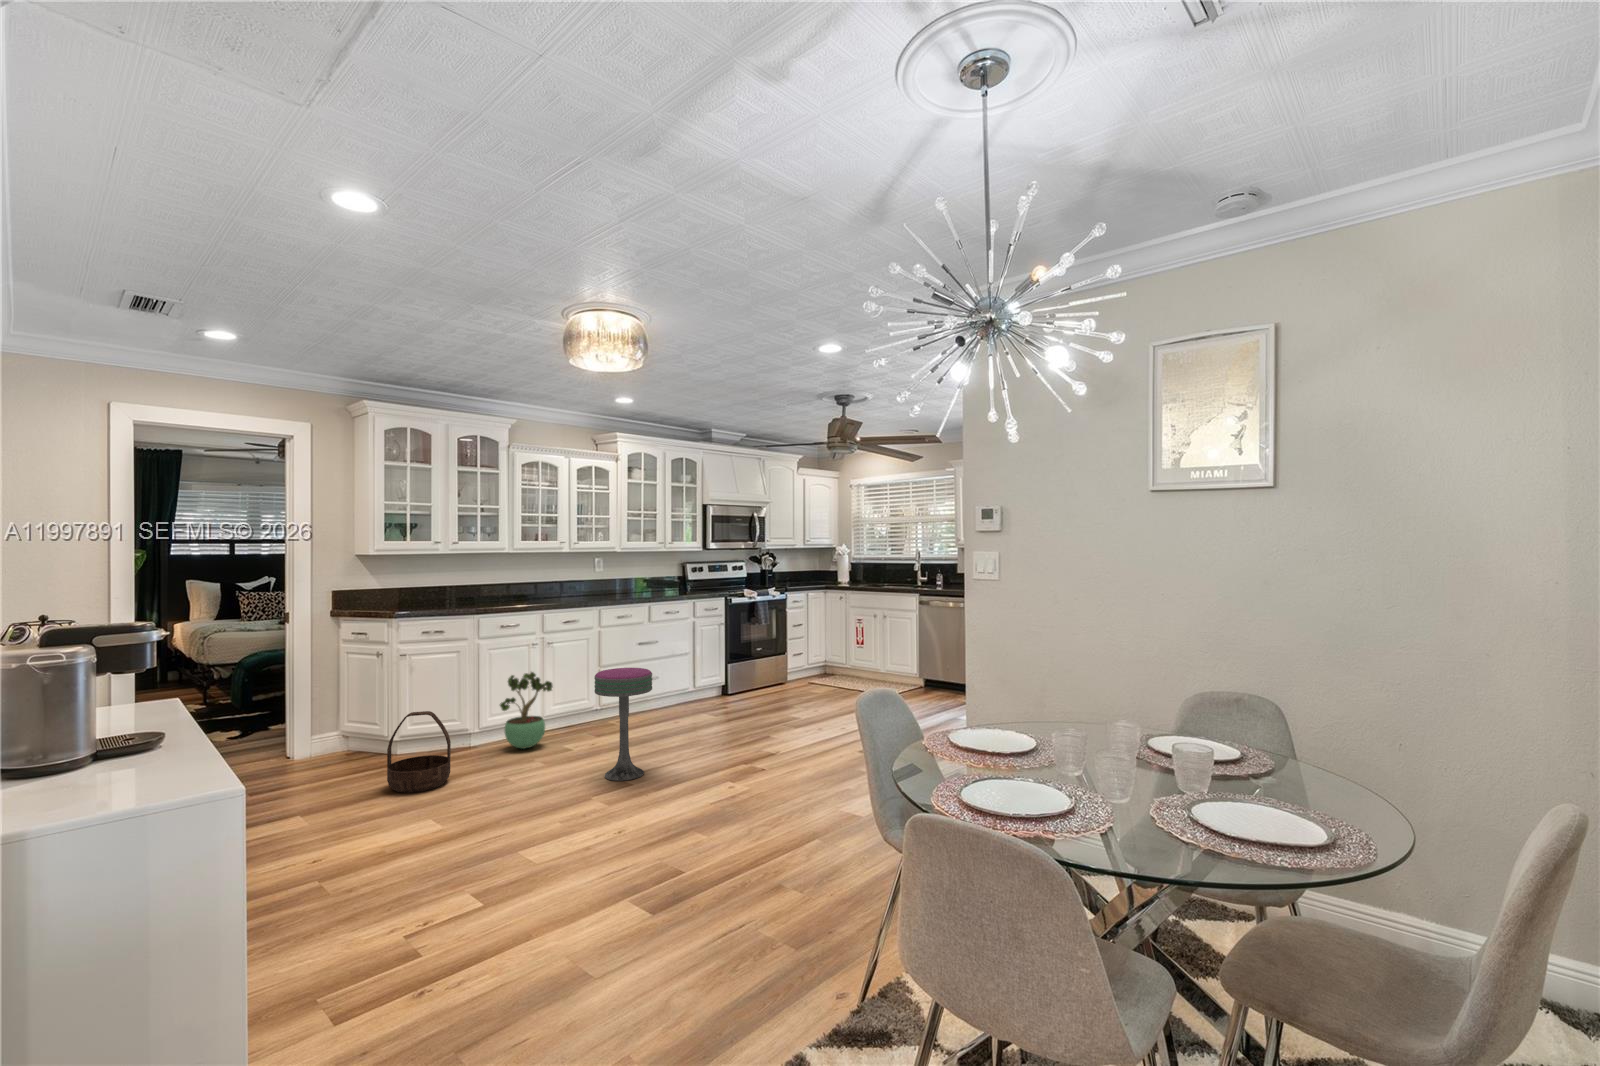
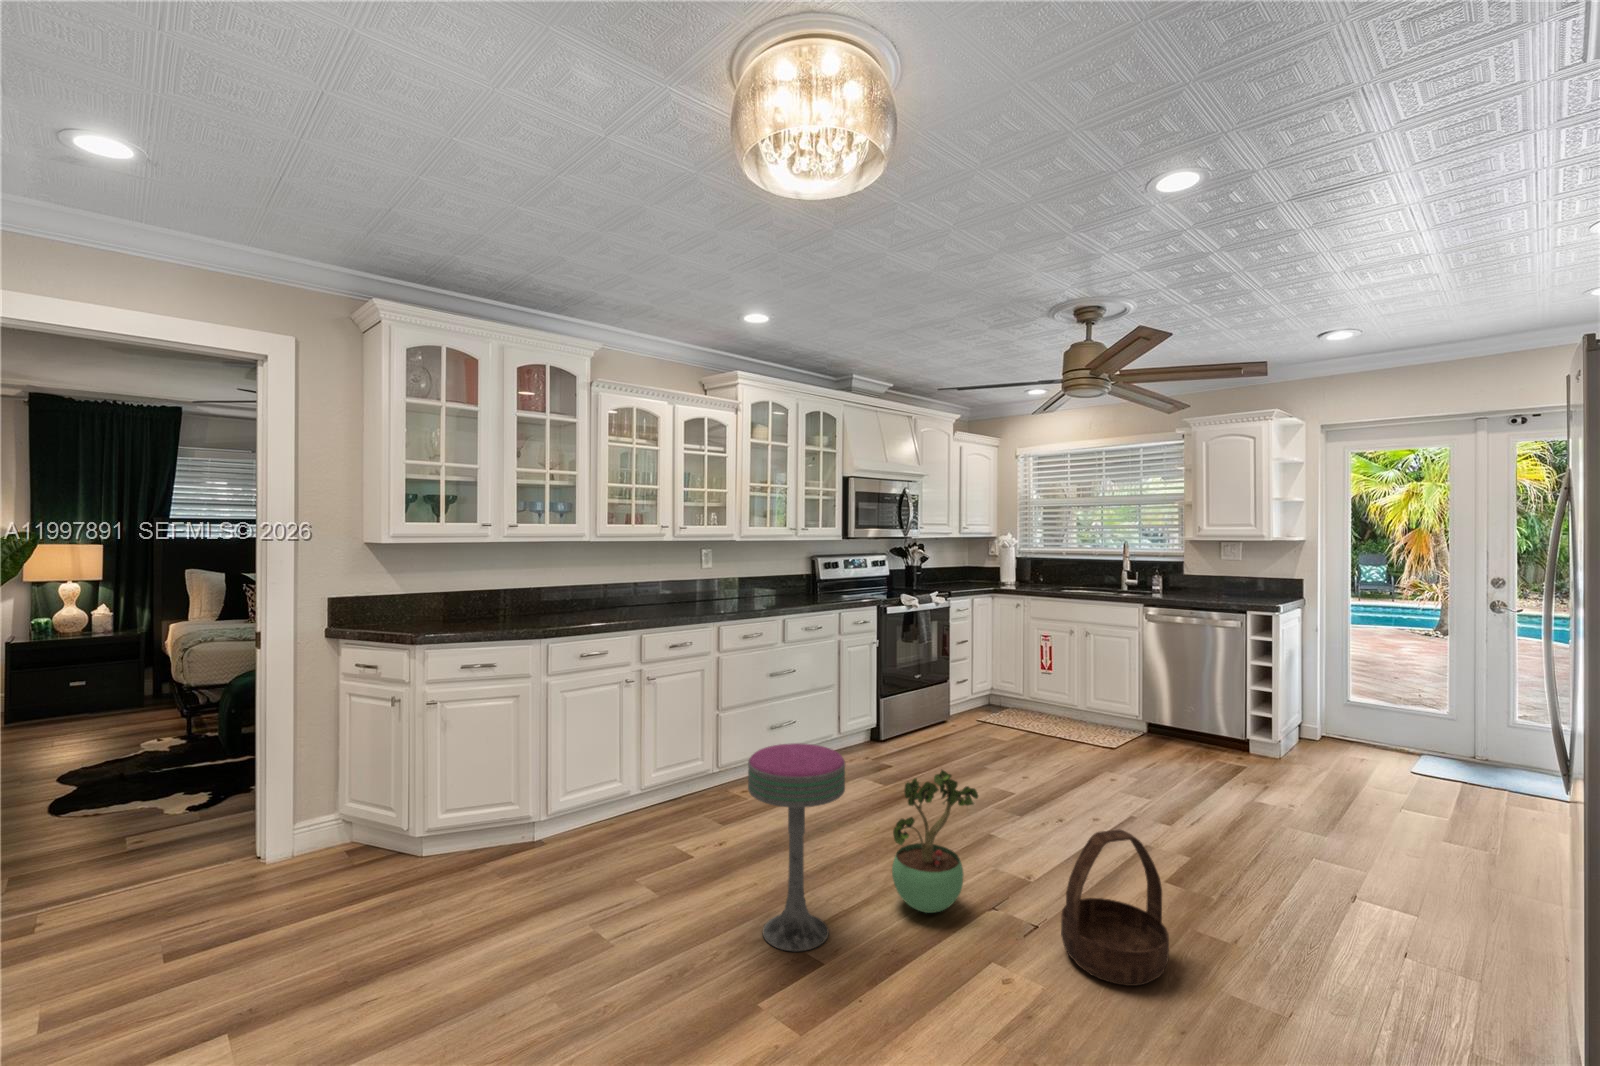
potted plant: present [500,672,553,749] -> present [892,770,978,913]
basket: present [387,711,451,793] -> present [1061,830,1169,986]

